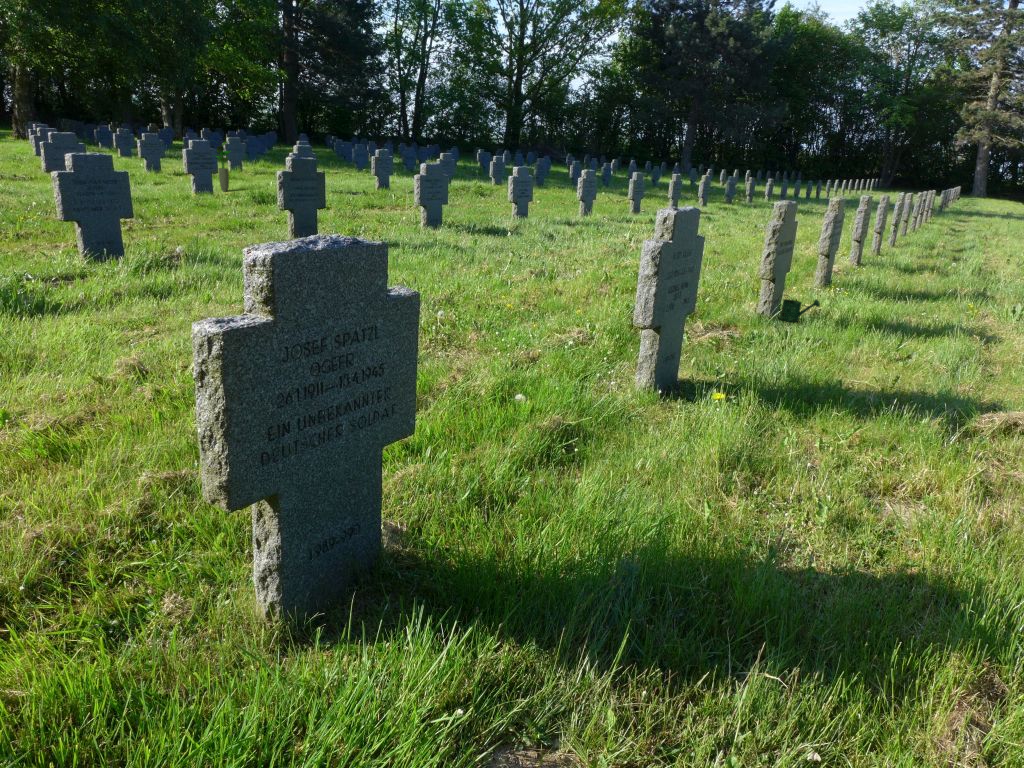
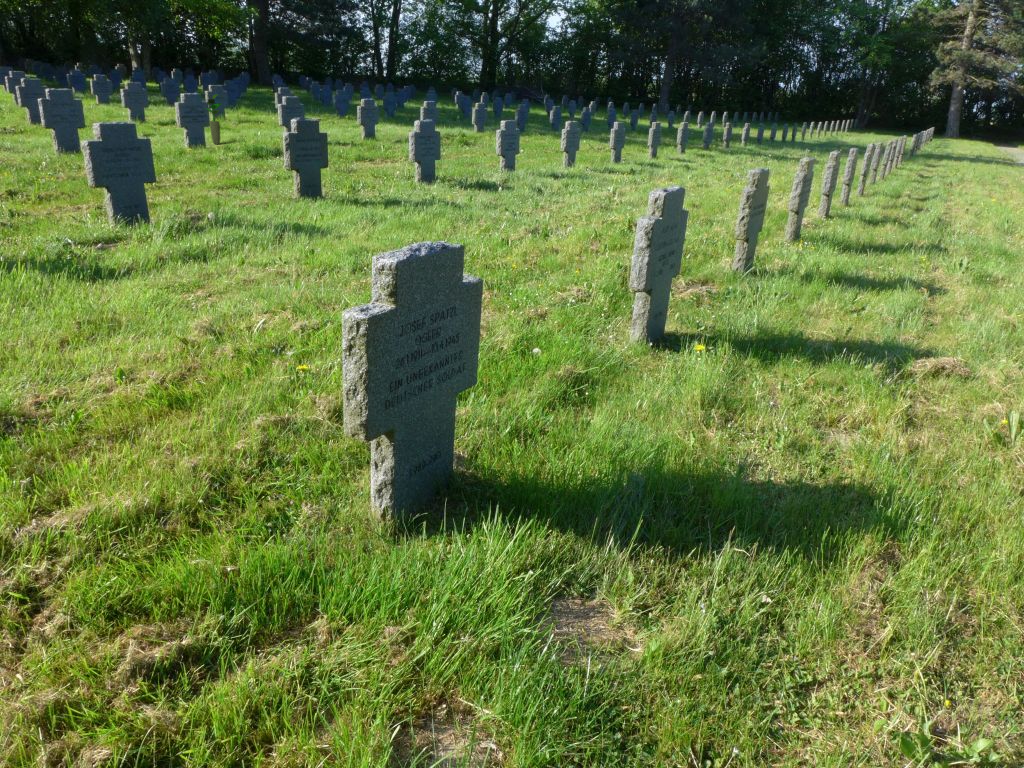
watering can: present [777,296,820,322] -> none [751,253,788,278]

